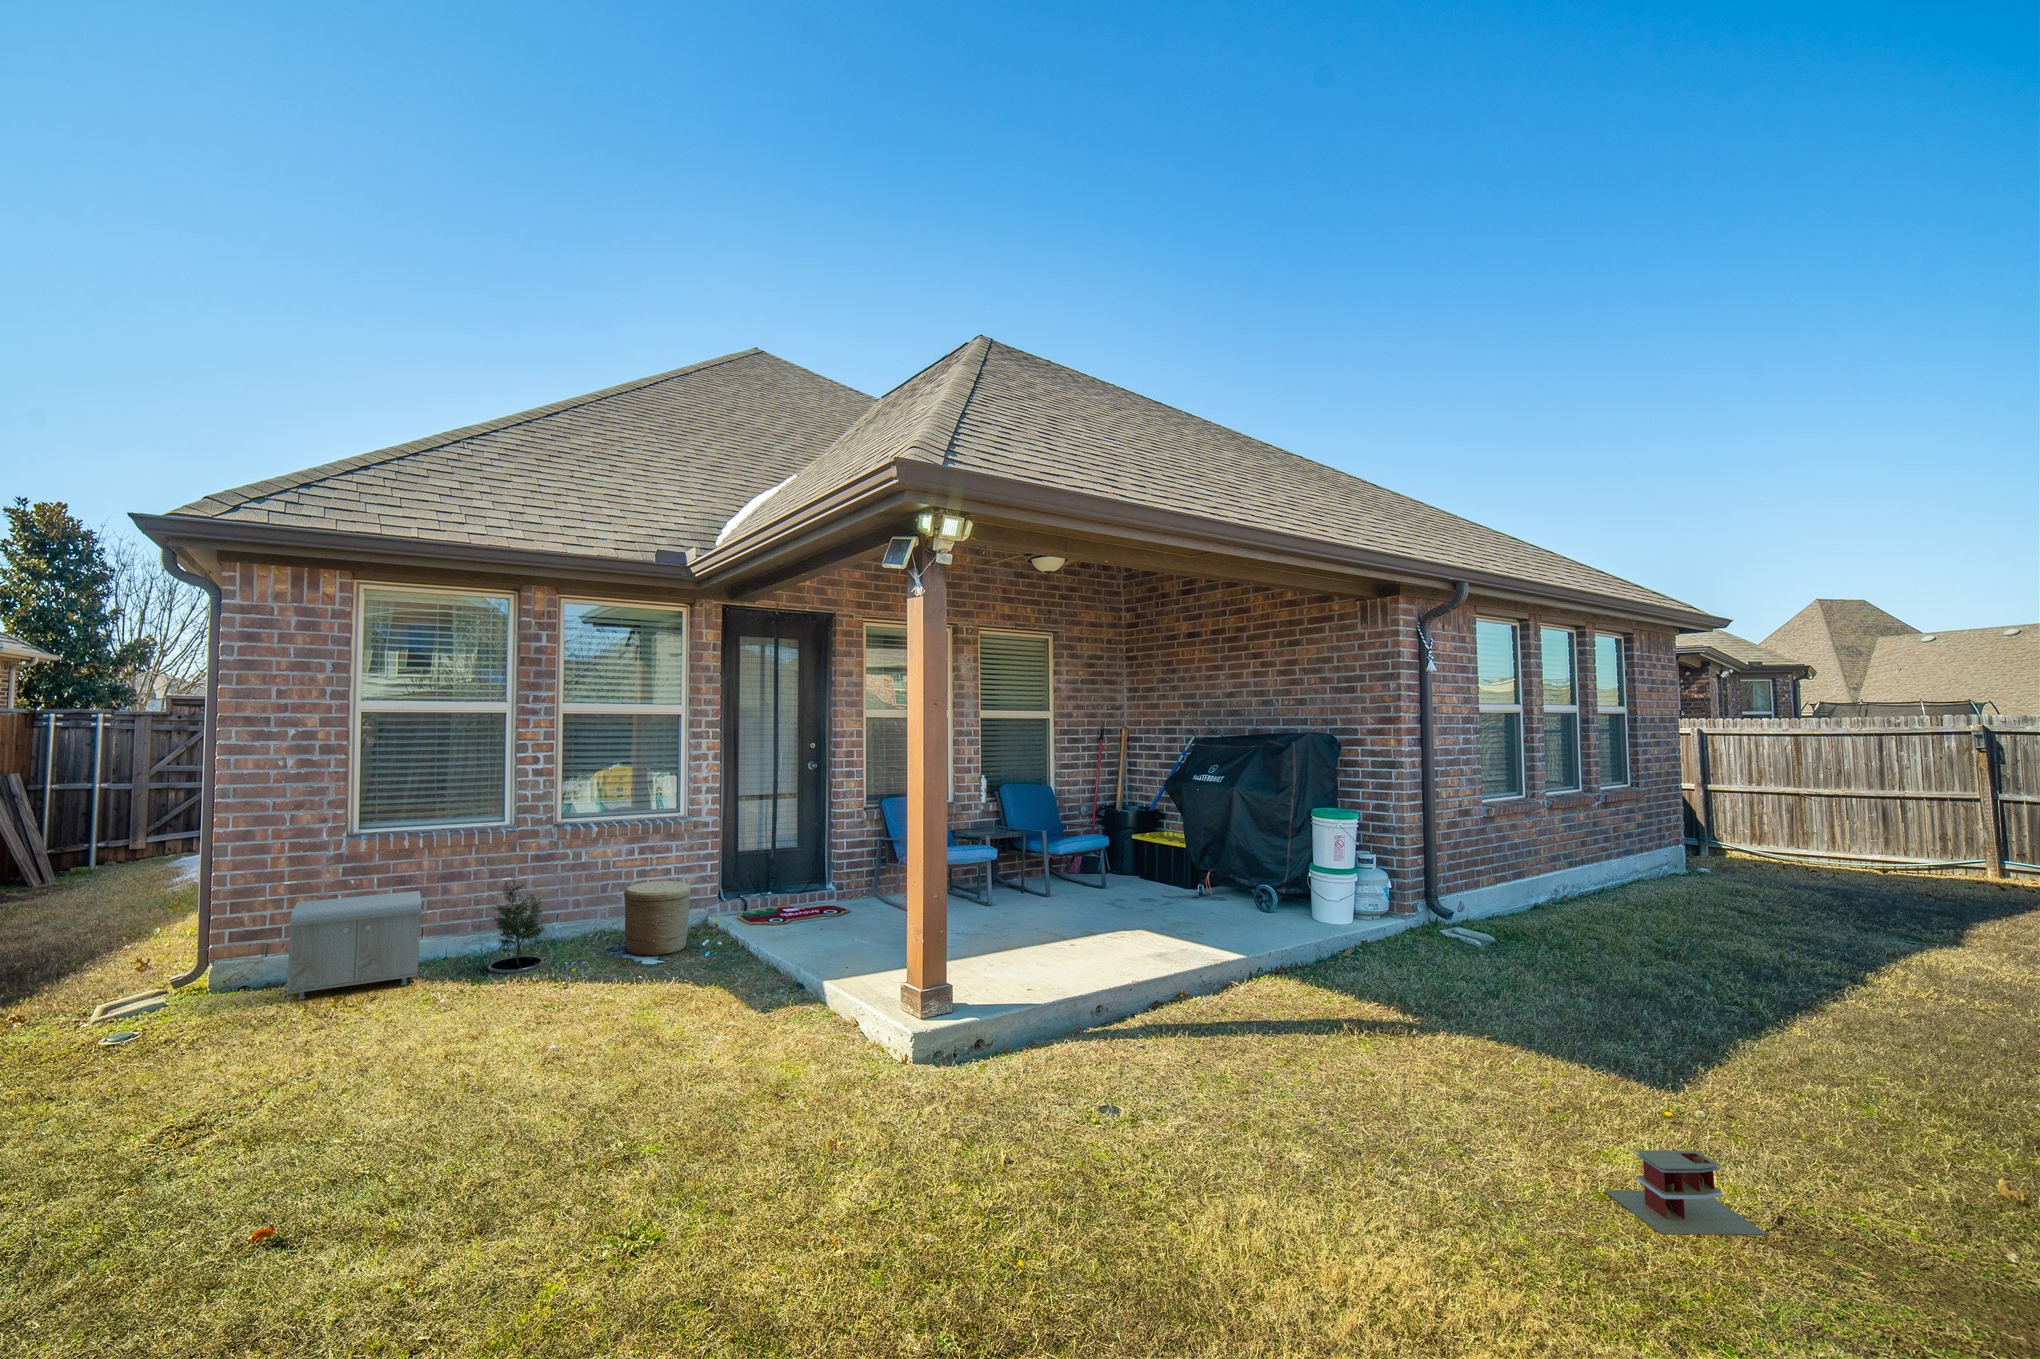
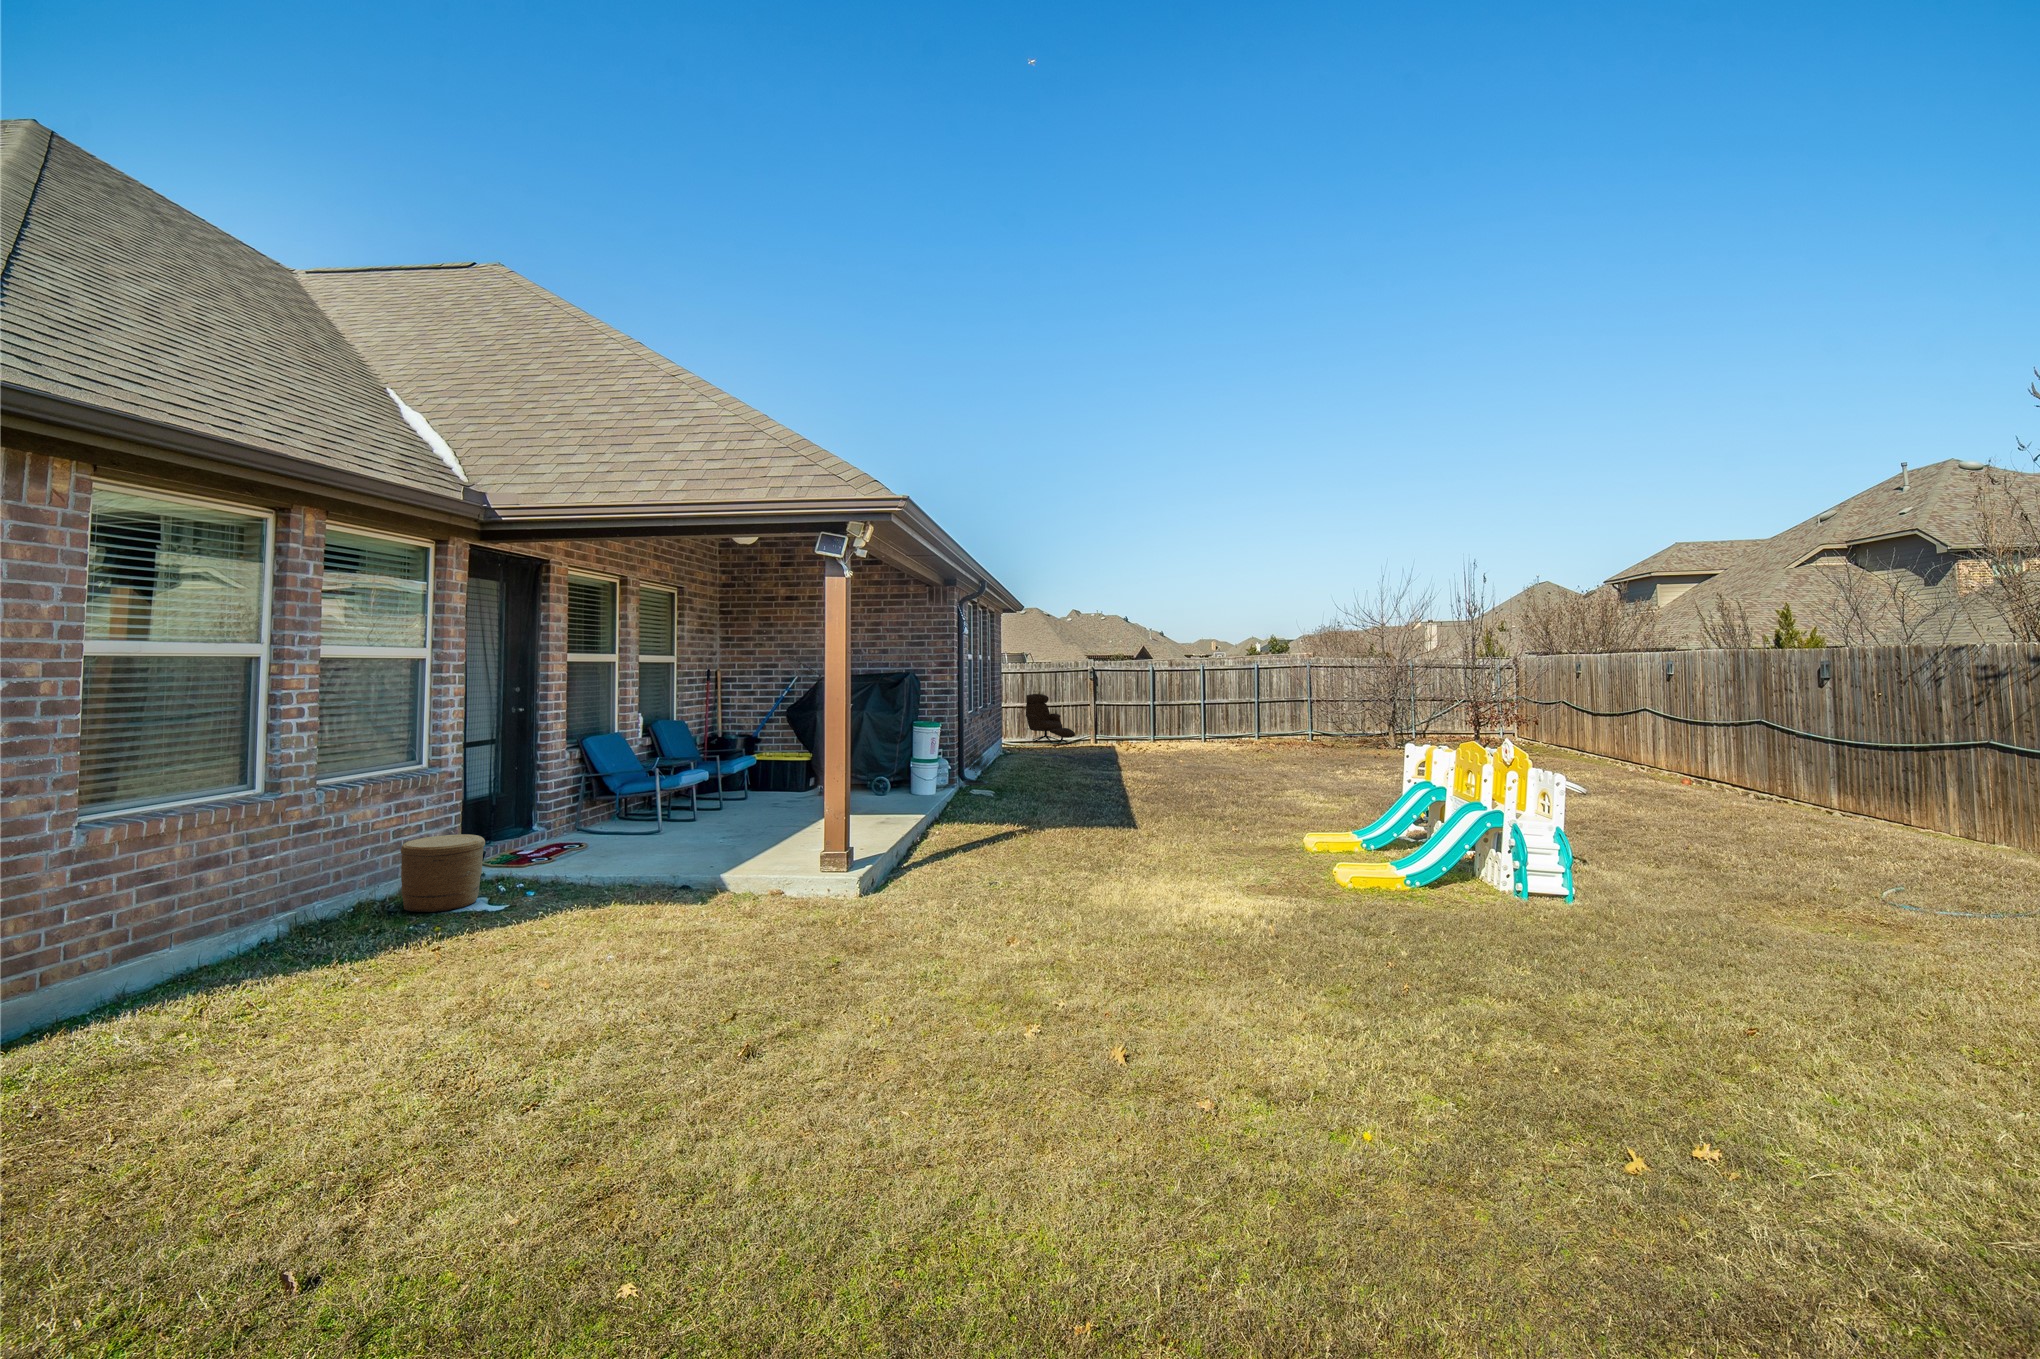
lounge chair: none [1798,775,1929,878] -> present [1026,694,1075,744]
potted tree: present [488,879,547,973] -> present [964,746,990,785]
storage bench: present [286,891,421,999] -> none [10,885,250,1038]
toy house: present [1604,1150,1767,1234] -> none [1159,824,1201,852]

